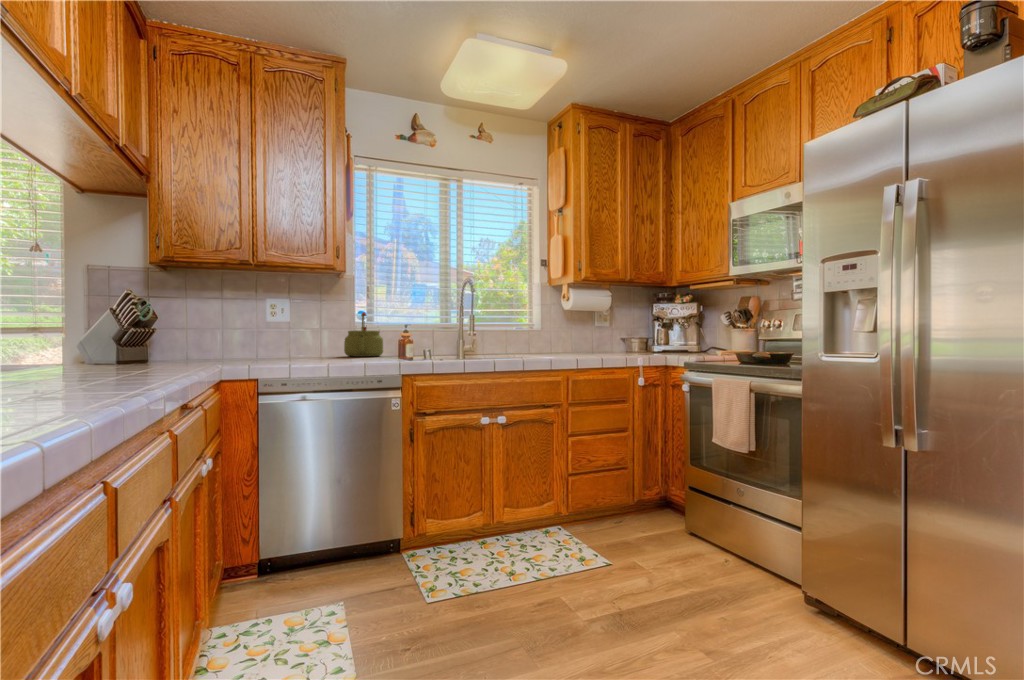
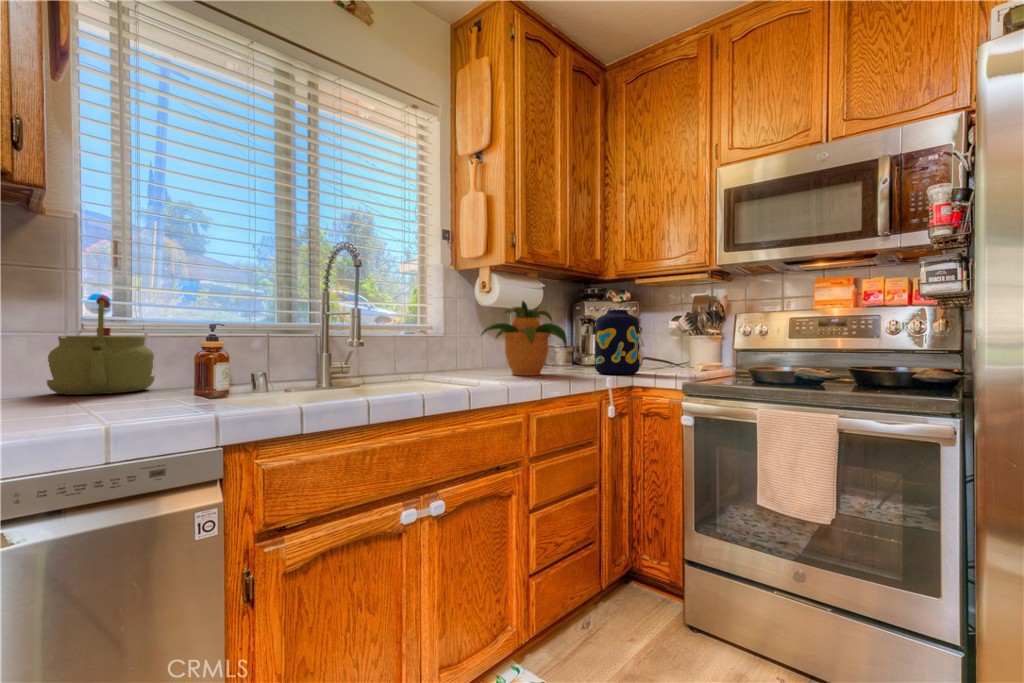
potted plant: none [551,306,610,355] -> present [481,301,567,375]
vase: none [633,311,664,355] -> present [595,310,640,374]

